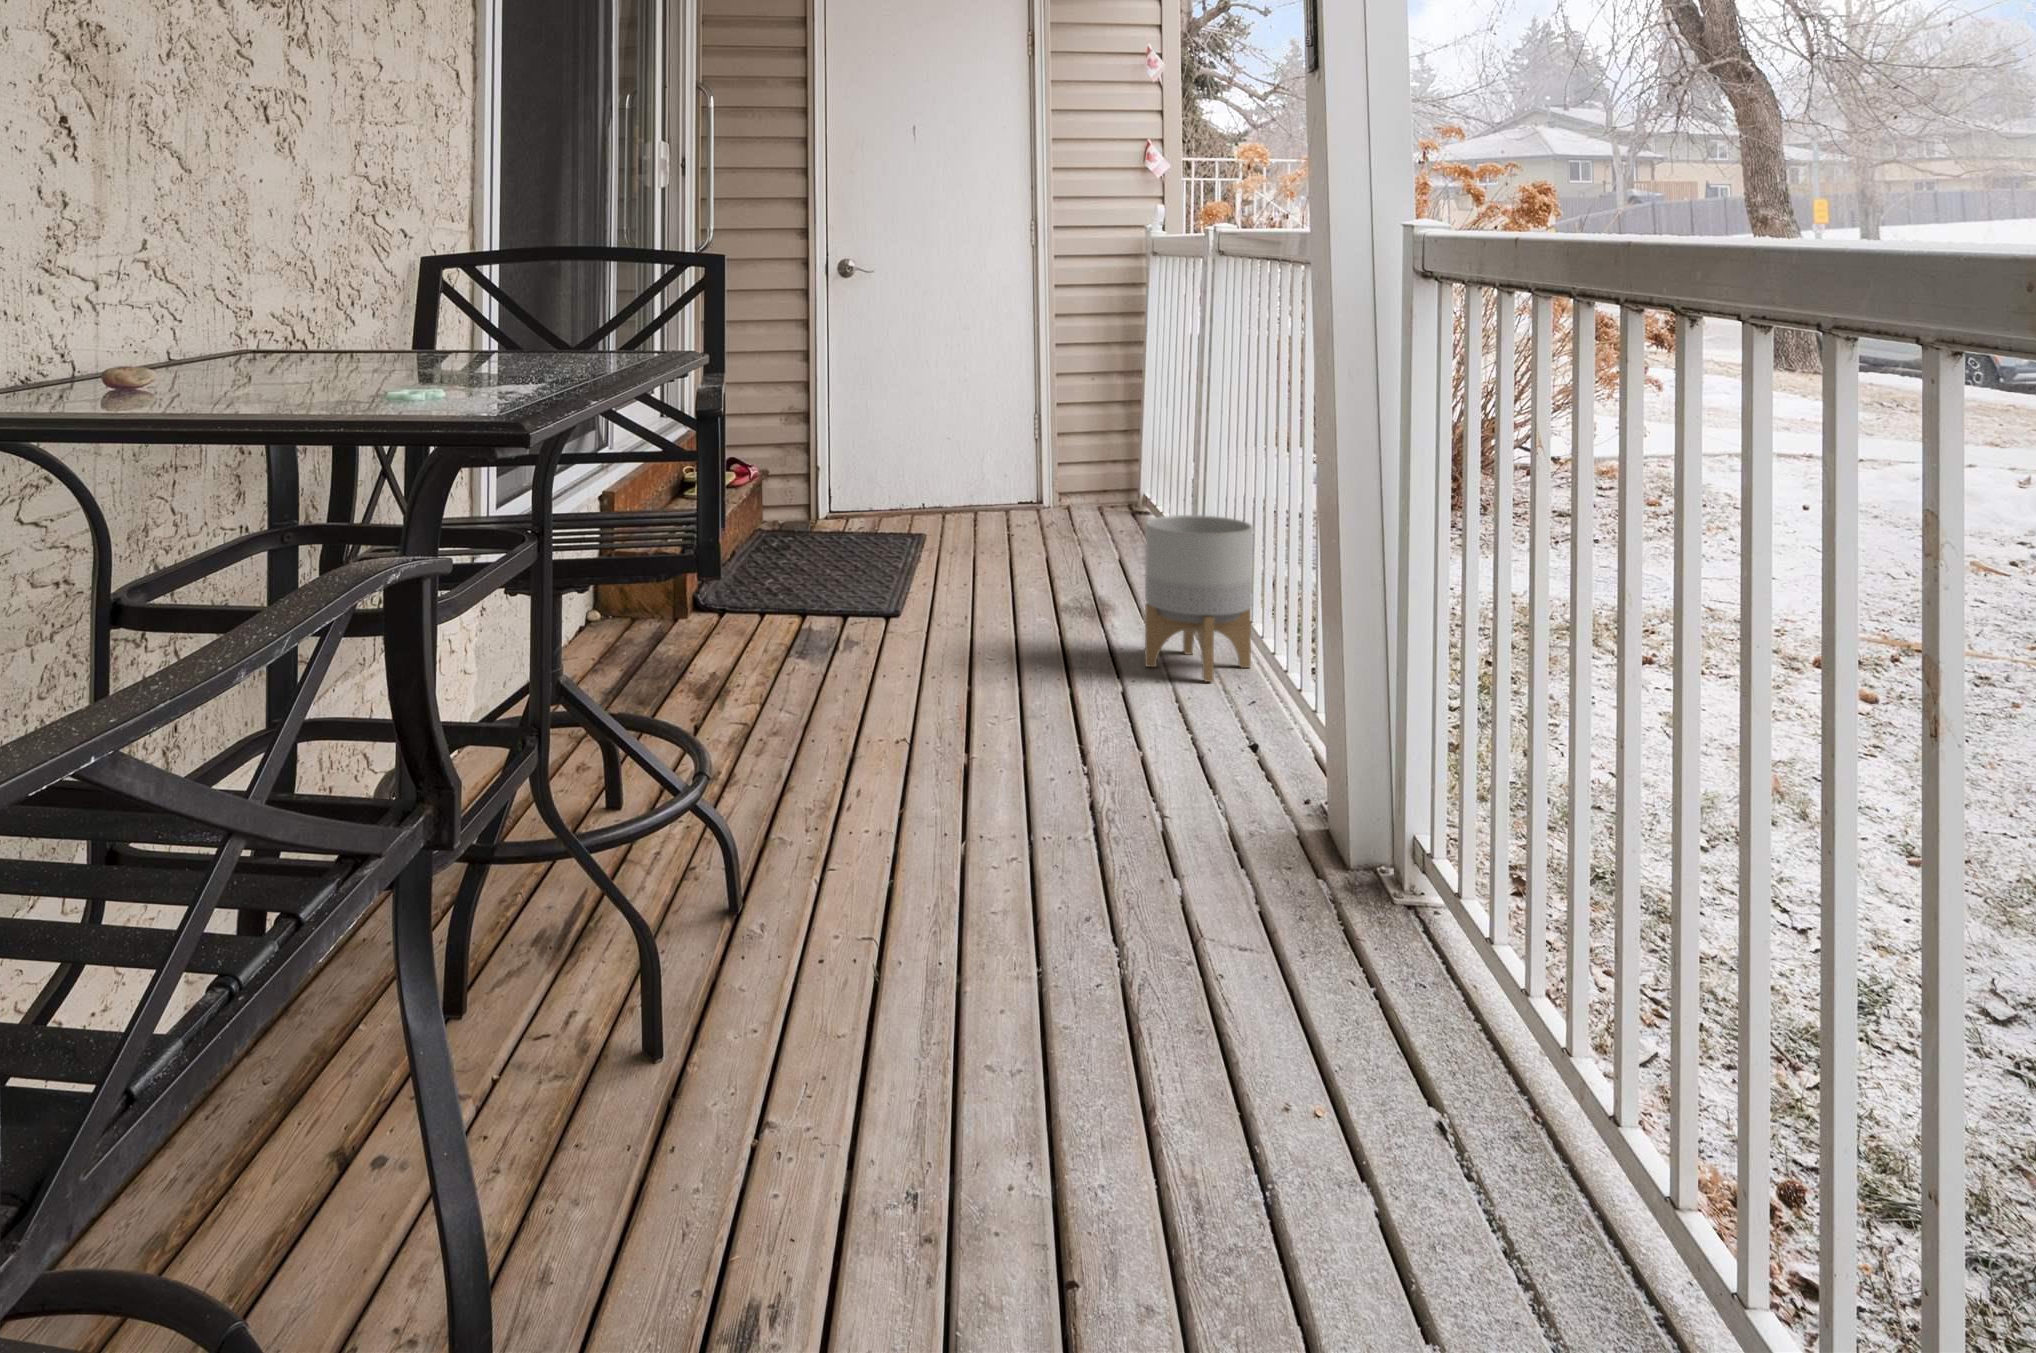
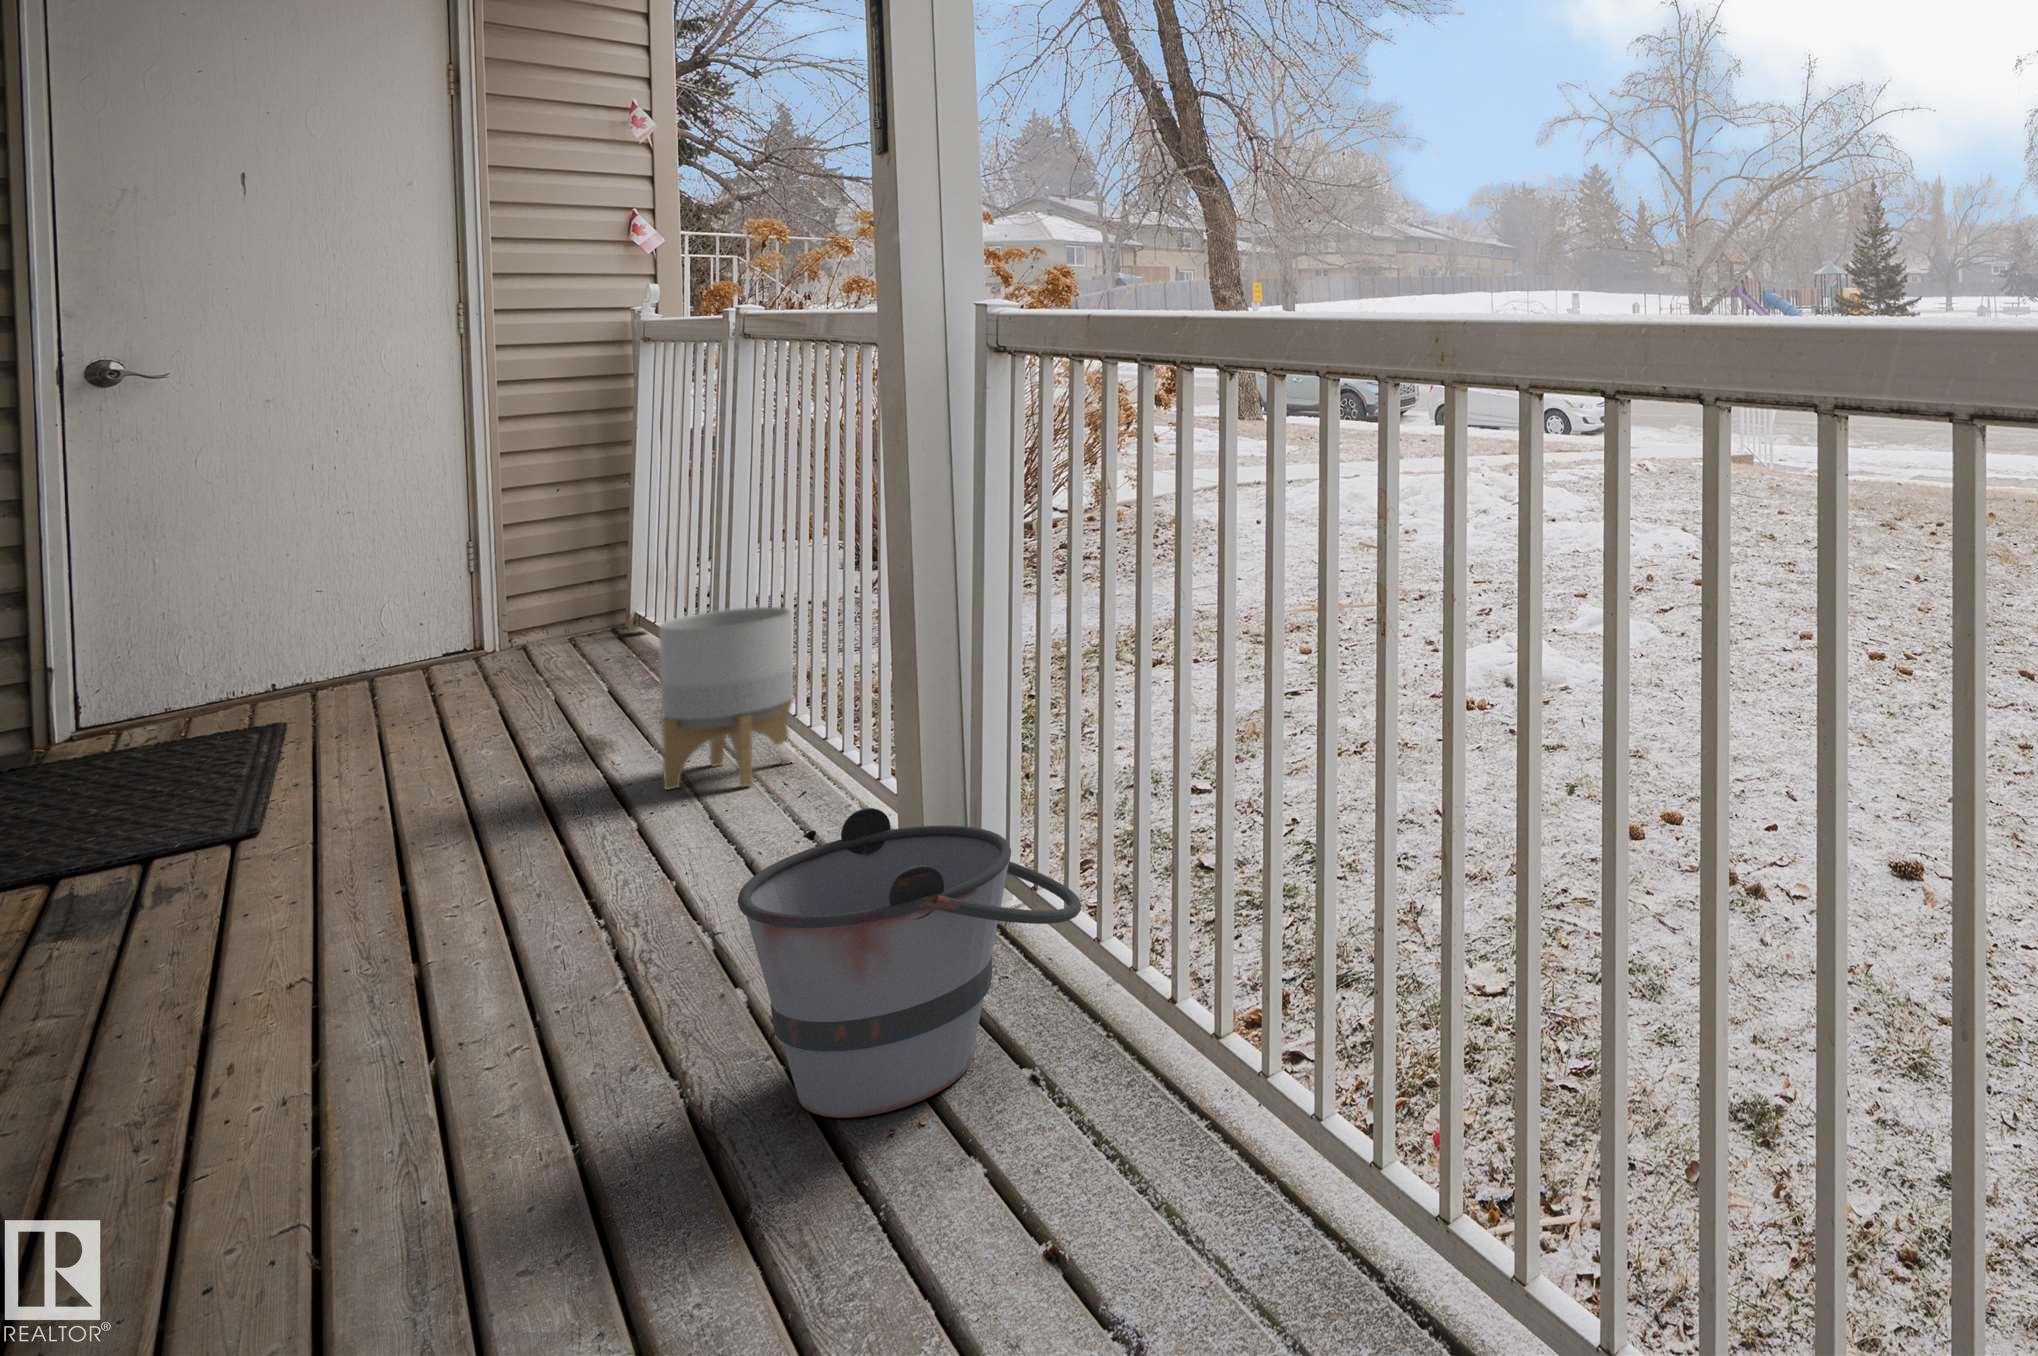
bucket: none [1165,764,1506,1087] -> present [737,808,1081,1118]

